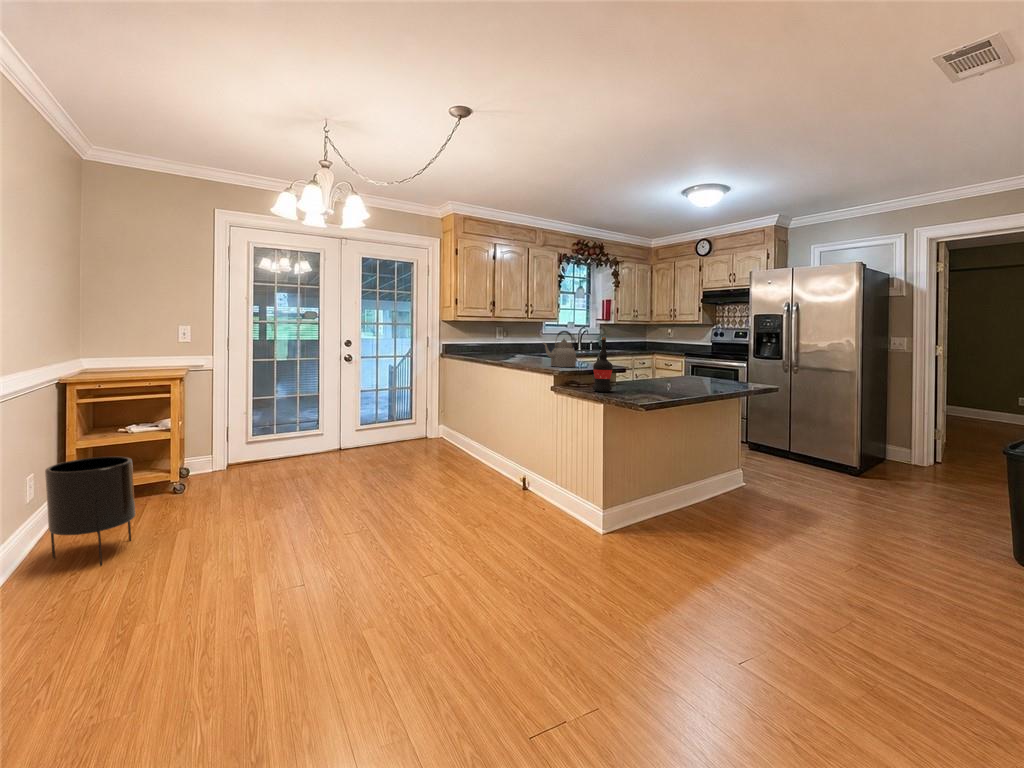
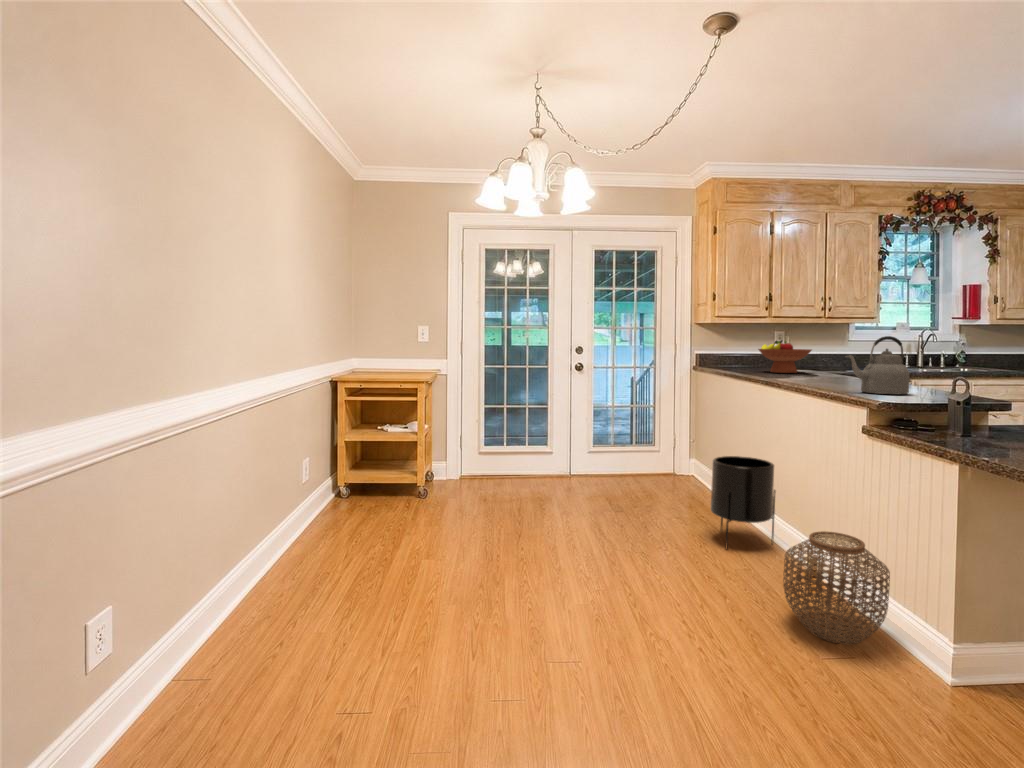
fruit bowl: none [486,334,521,357] -> present [758,340,812,373]
wine bottle: present [593,337,613,392] -> none [942,349,987,443]
woven basket: none [511,455,569,523] -> present [783,531,890,644]
planter: present [45,456,135,566] -> present [711,456,776,549]

